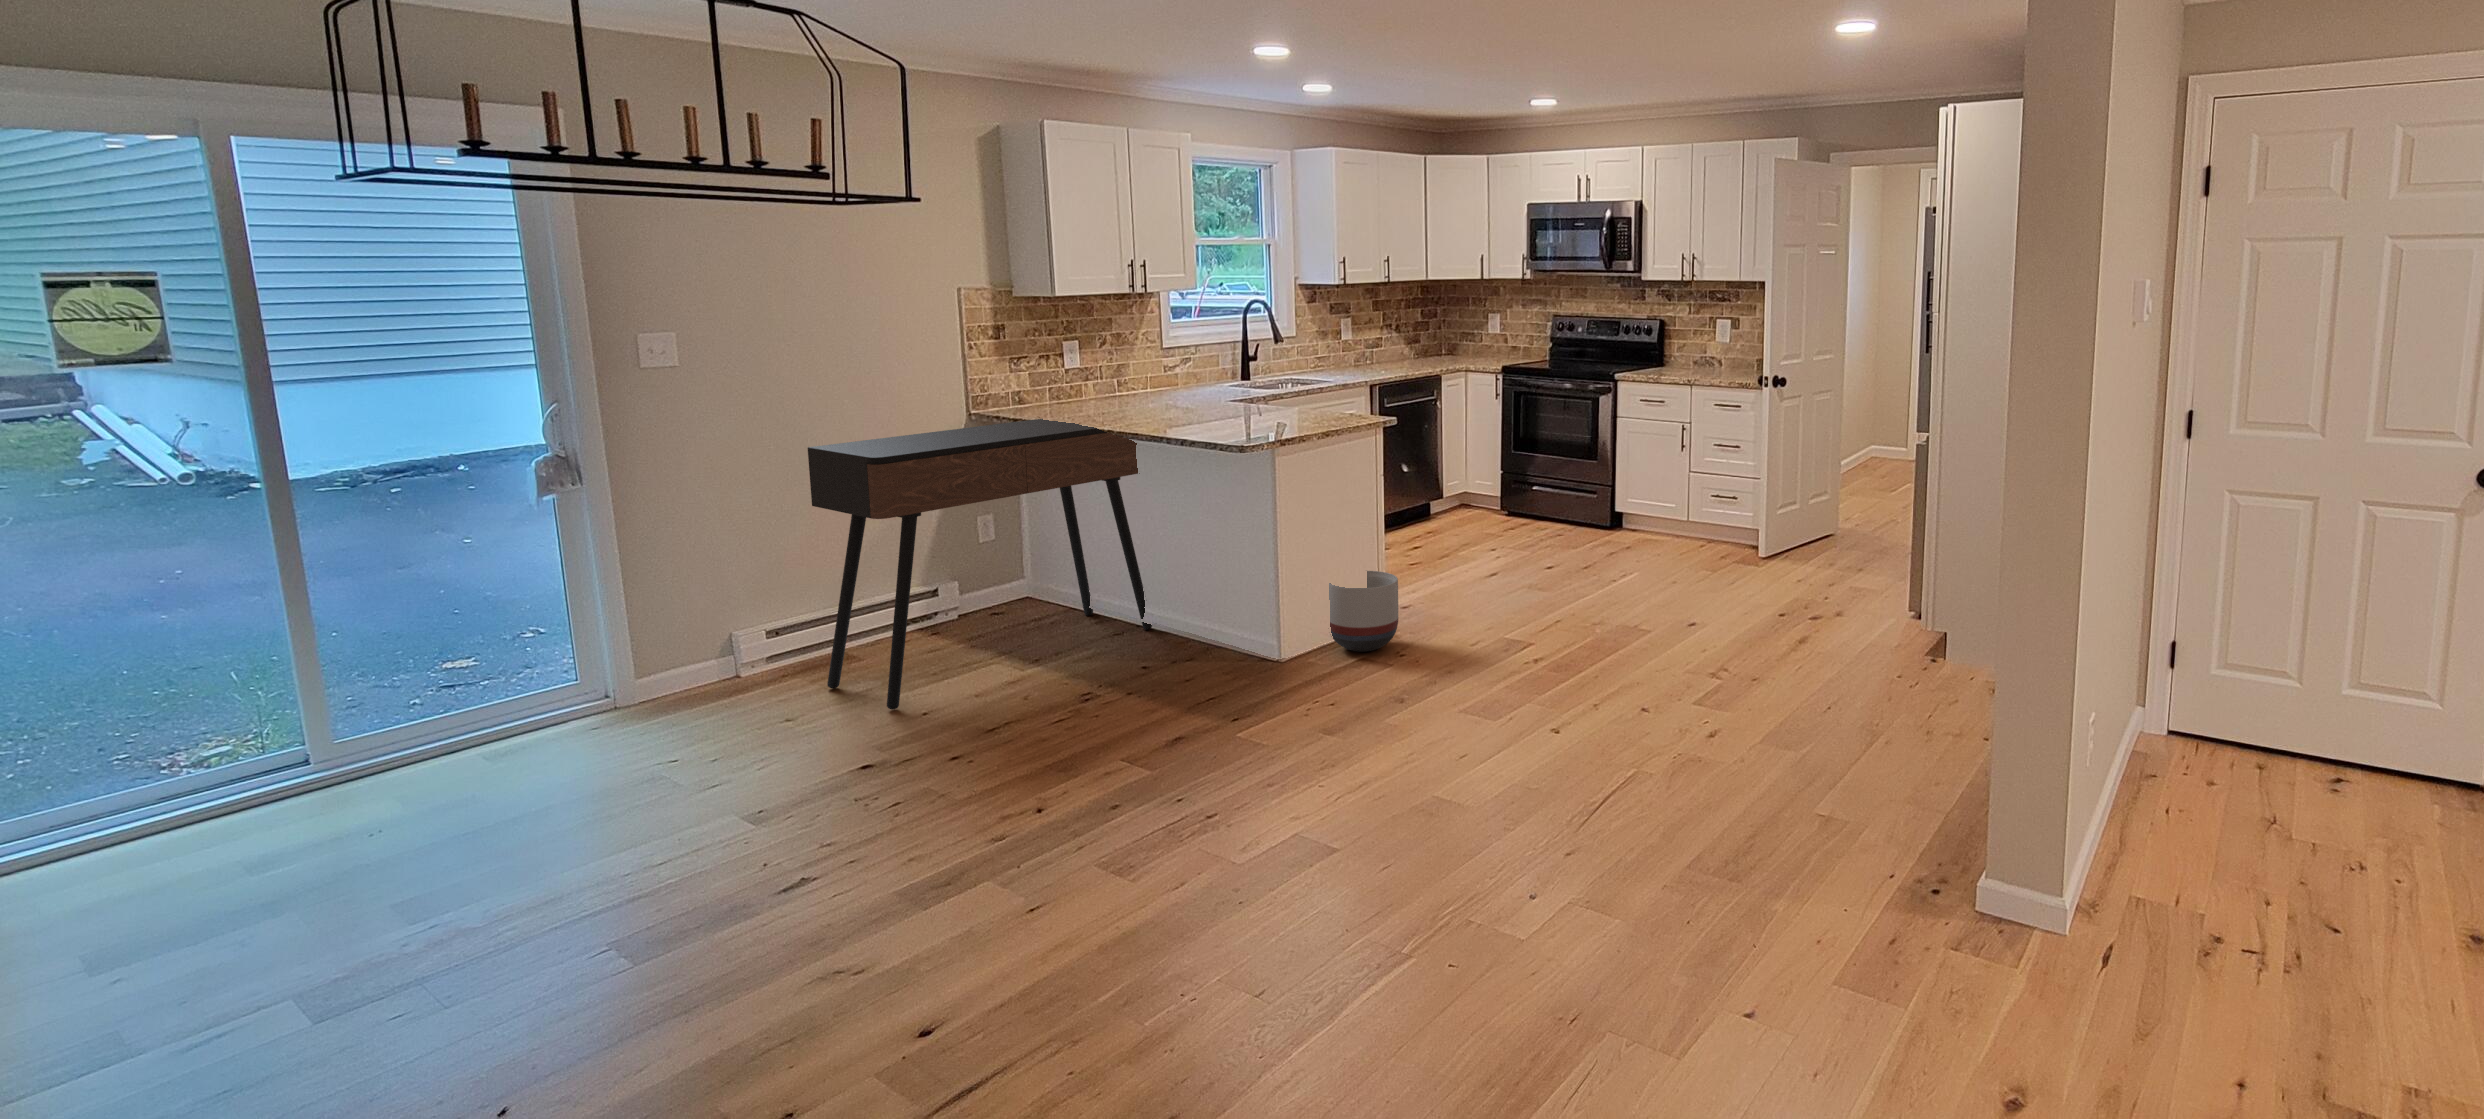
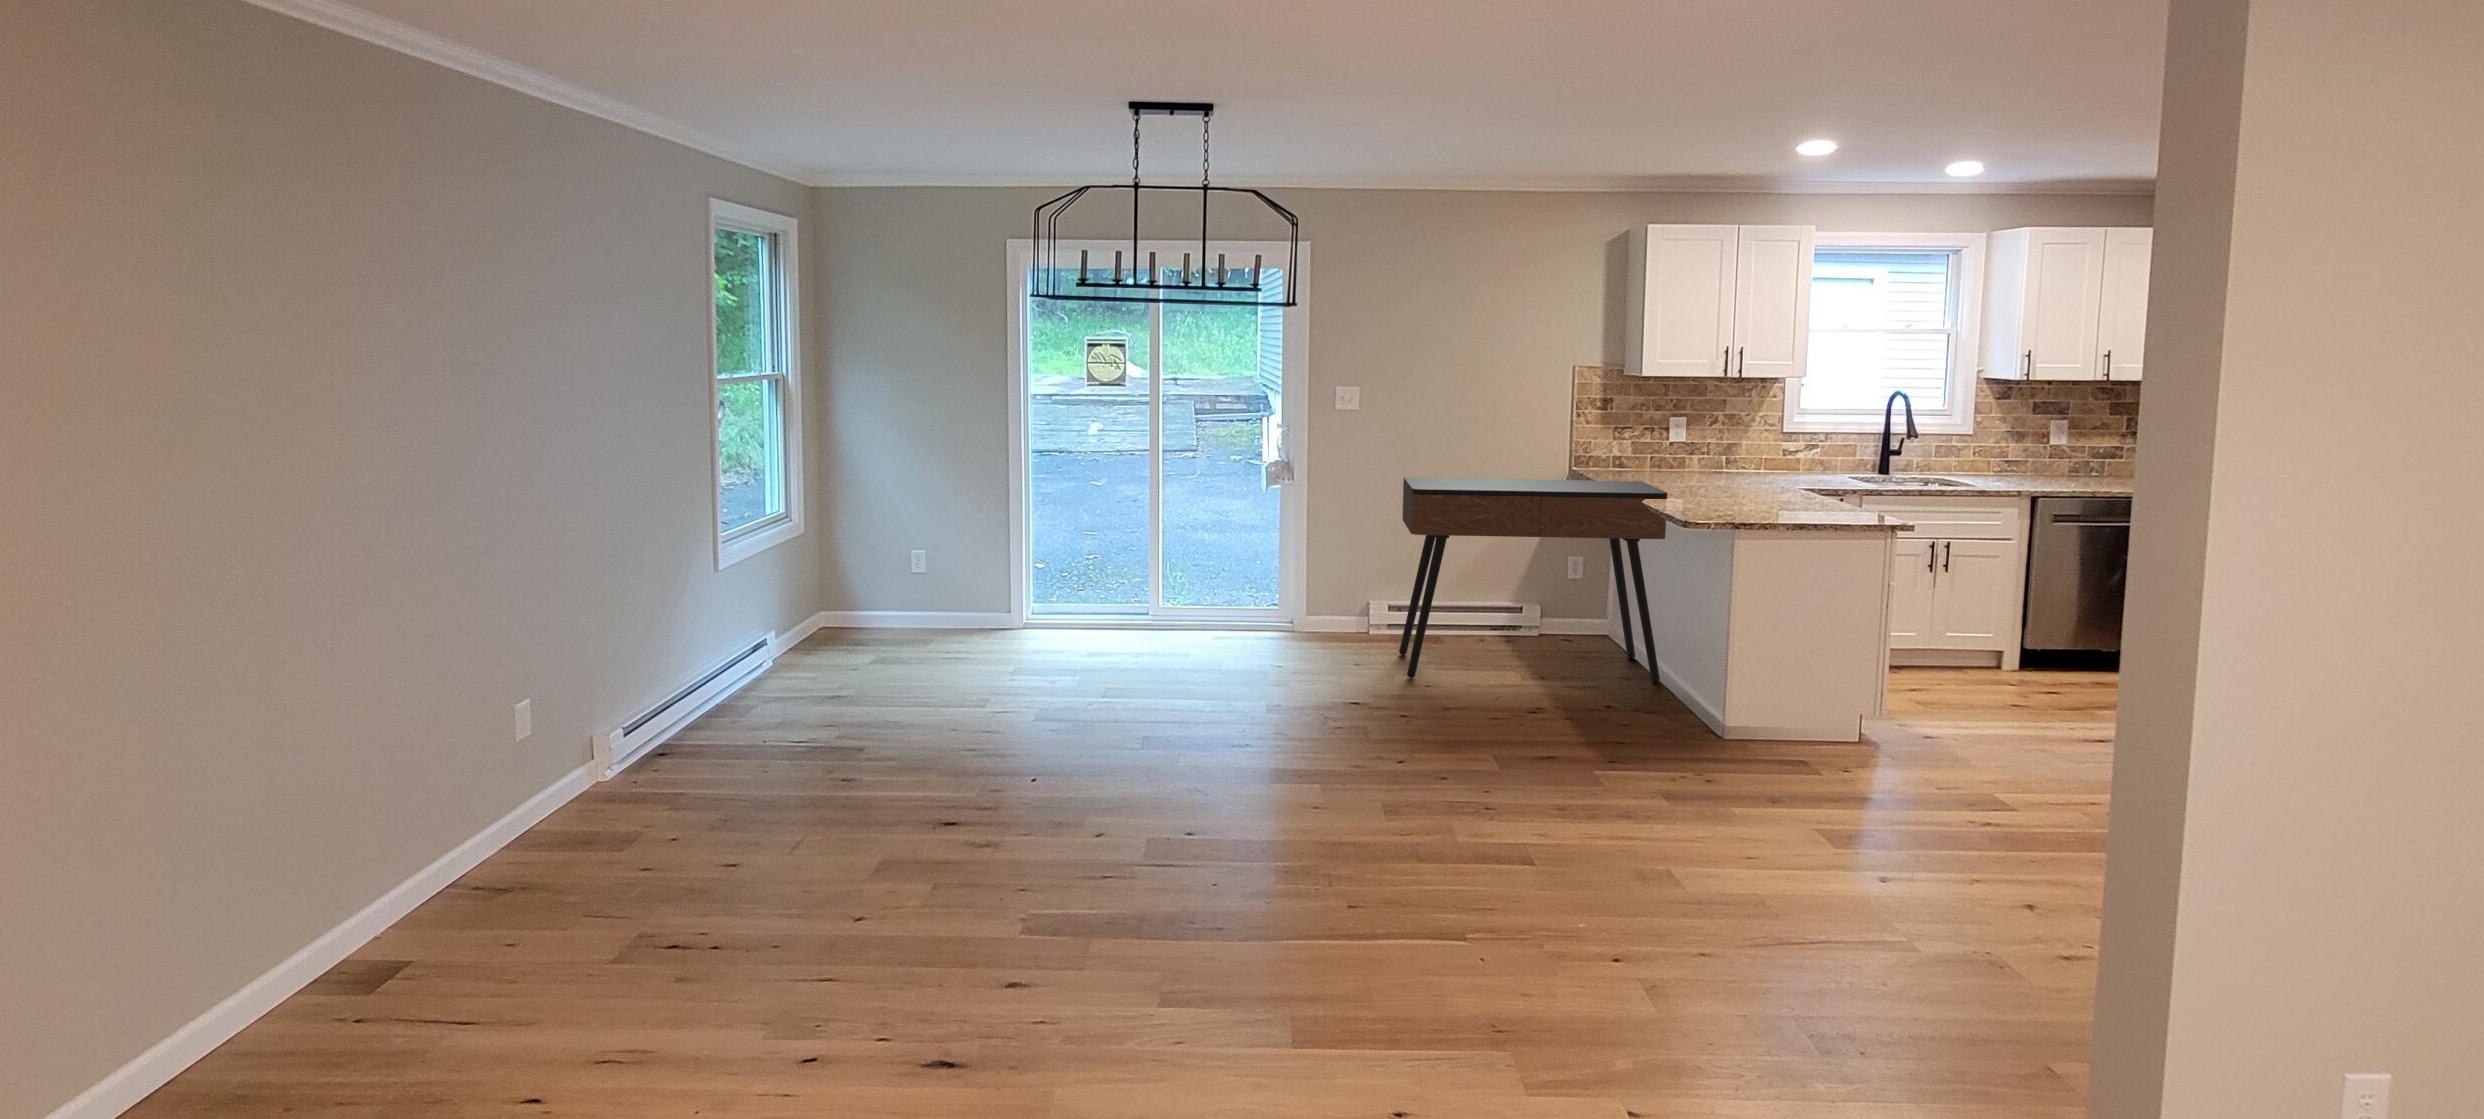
planter: present [1329,571,1398,652] -> none [1776,673,1861,761]

